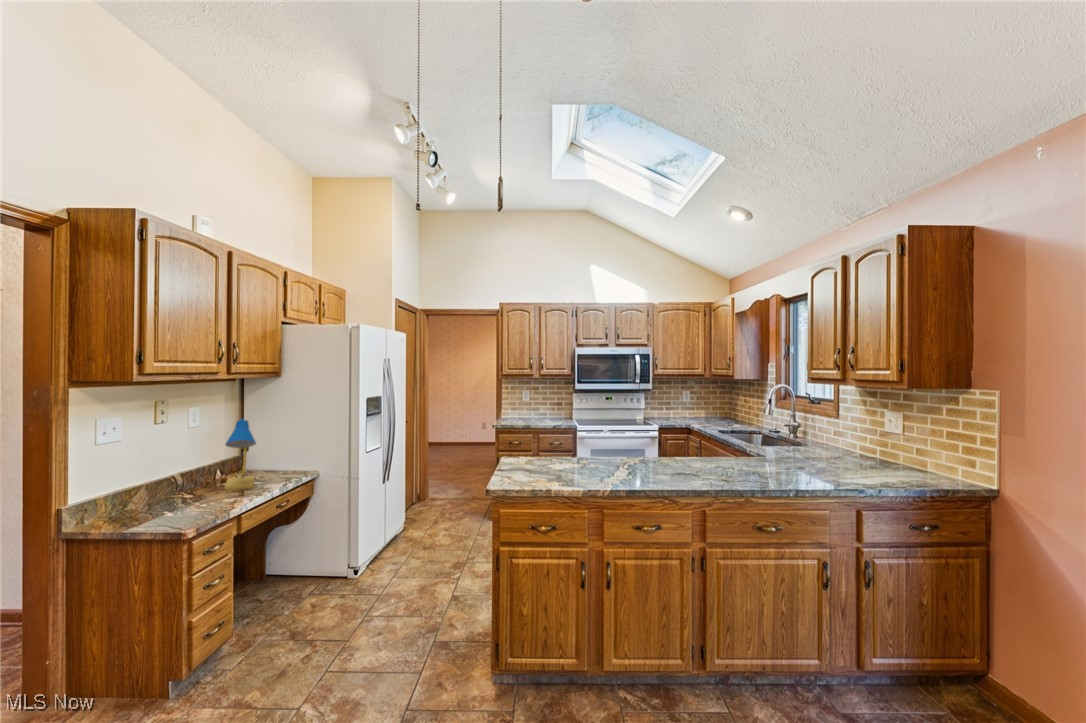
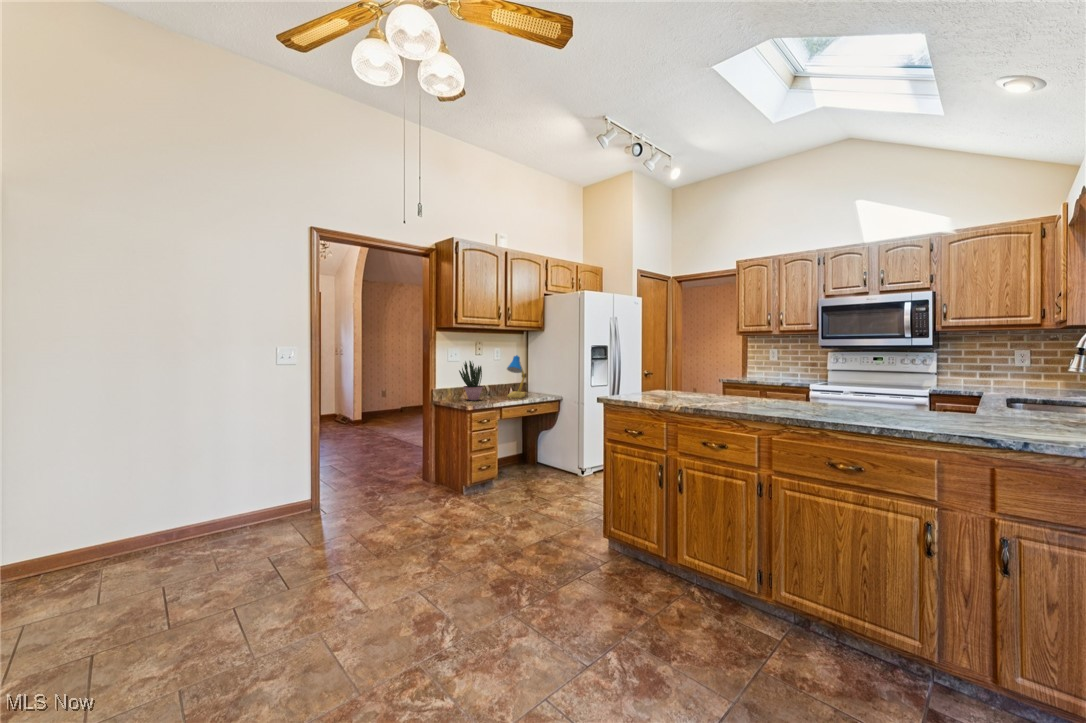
potted plant: none [140,438,193,514] -> present [459,361,483,401]

